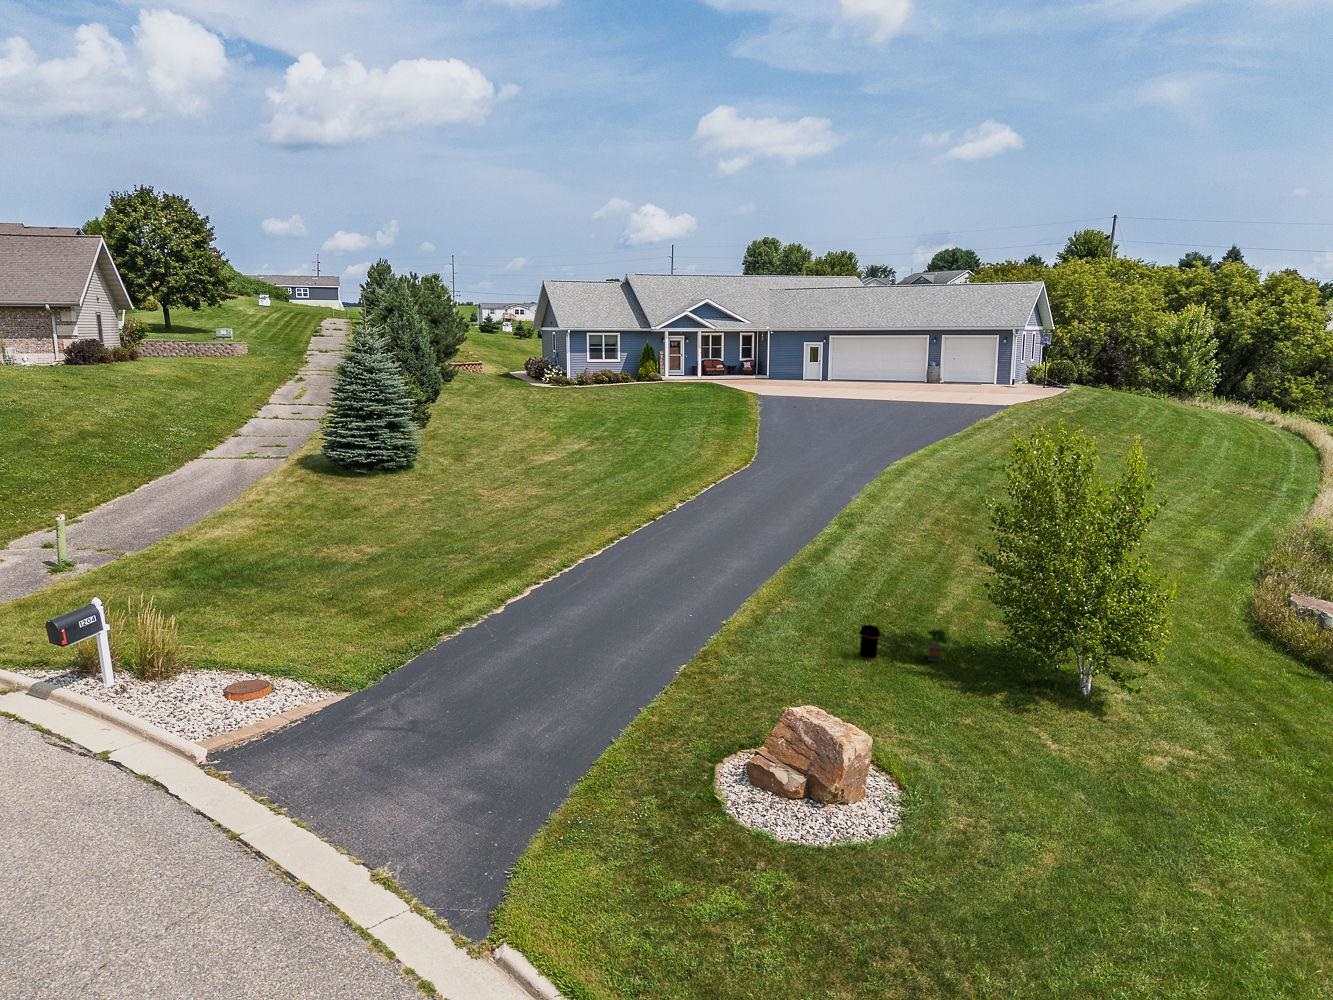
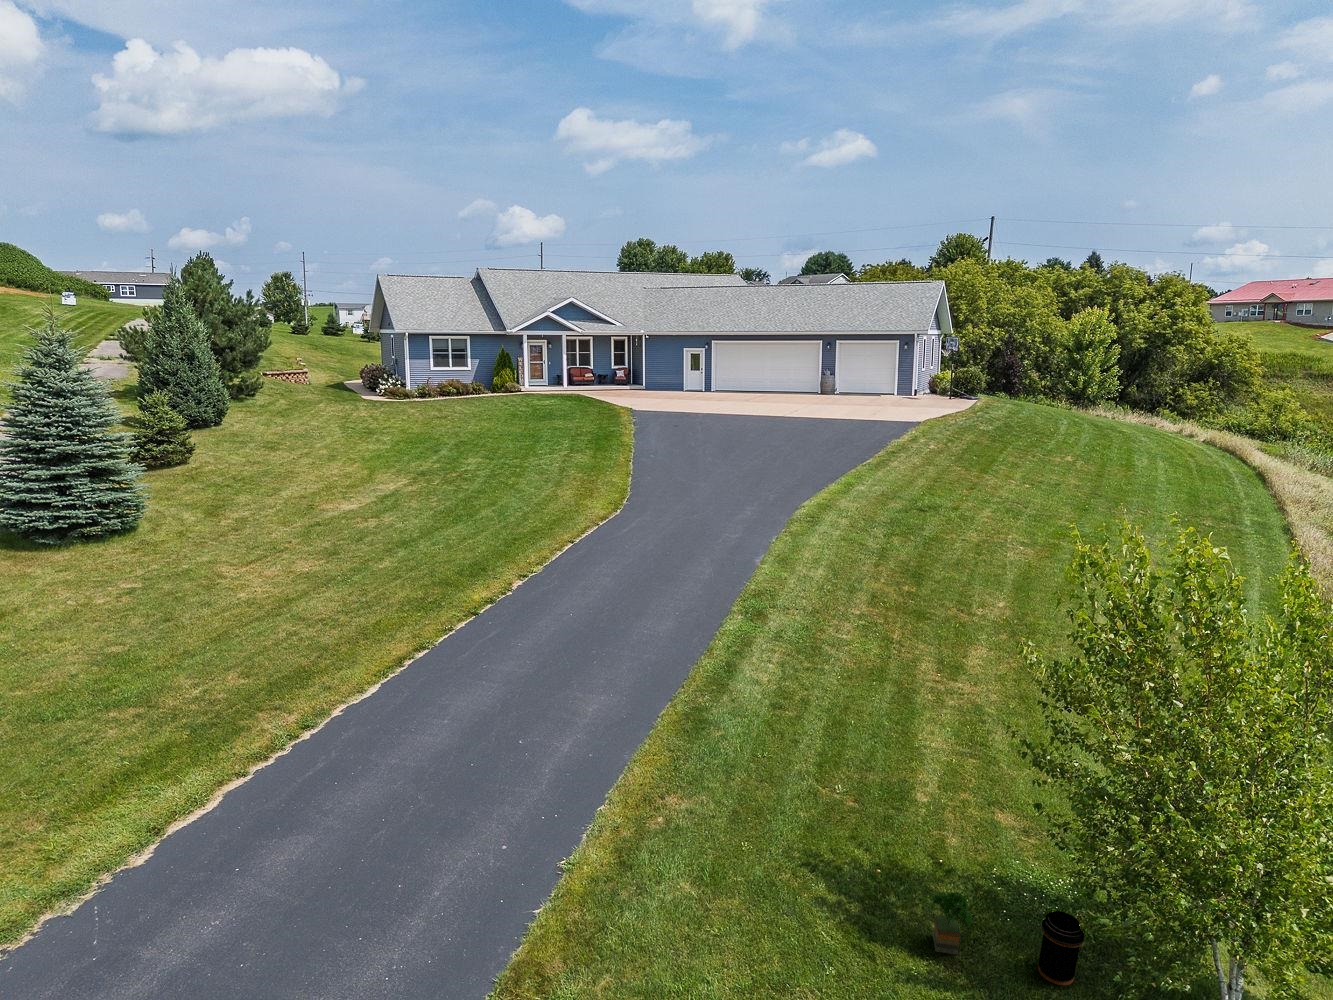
trash can: present [859,625,880,660] -> present [1038,911,1085,985]

